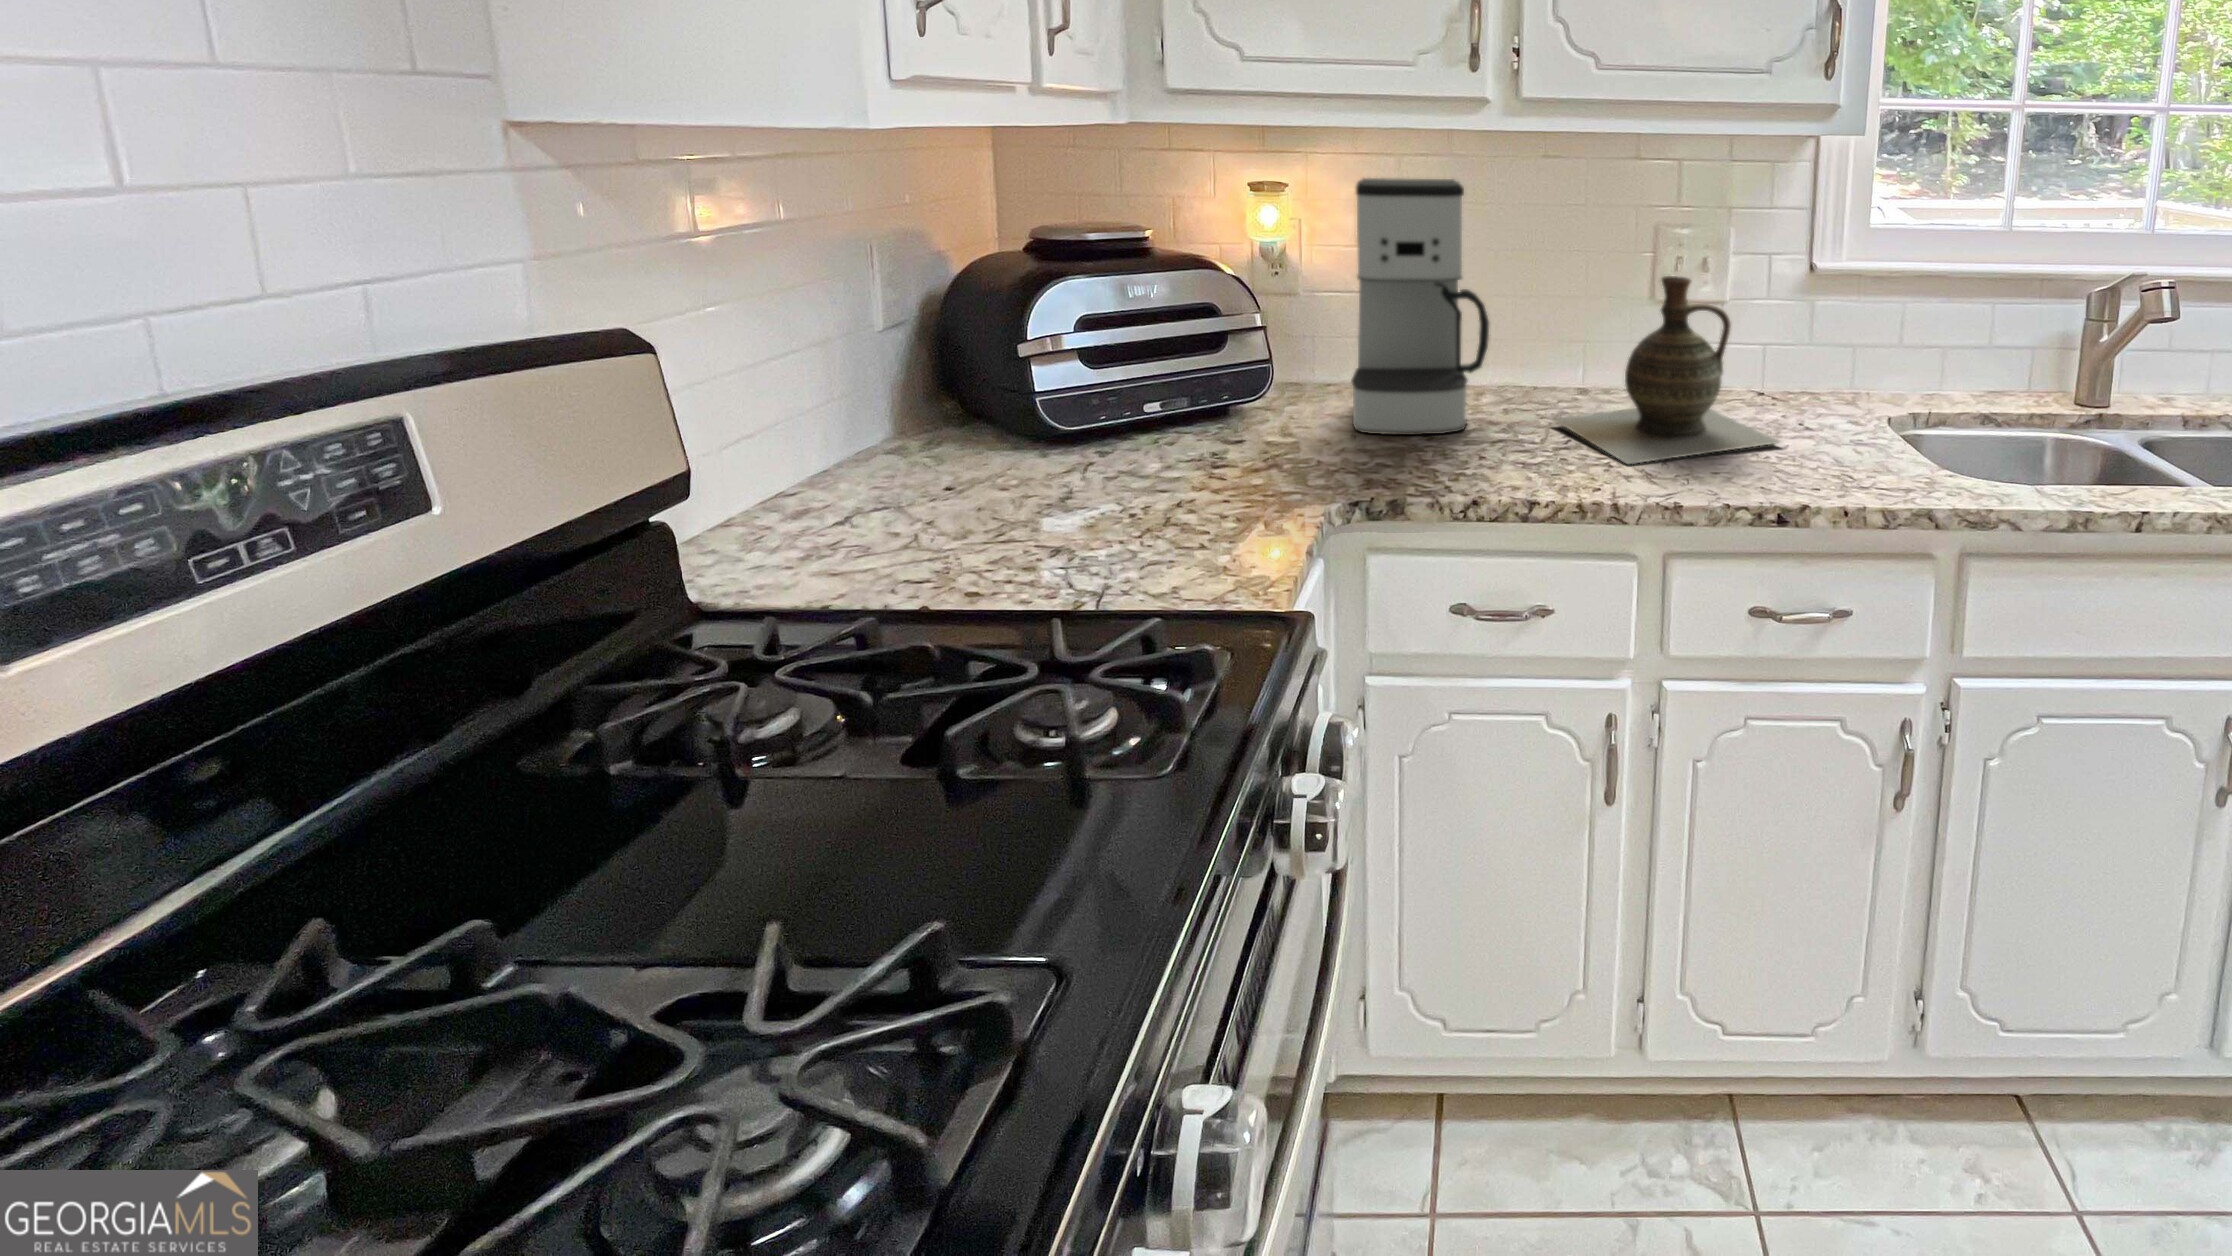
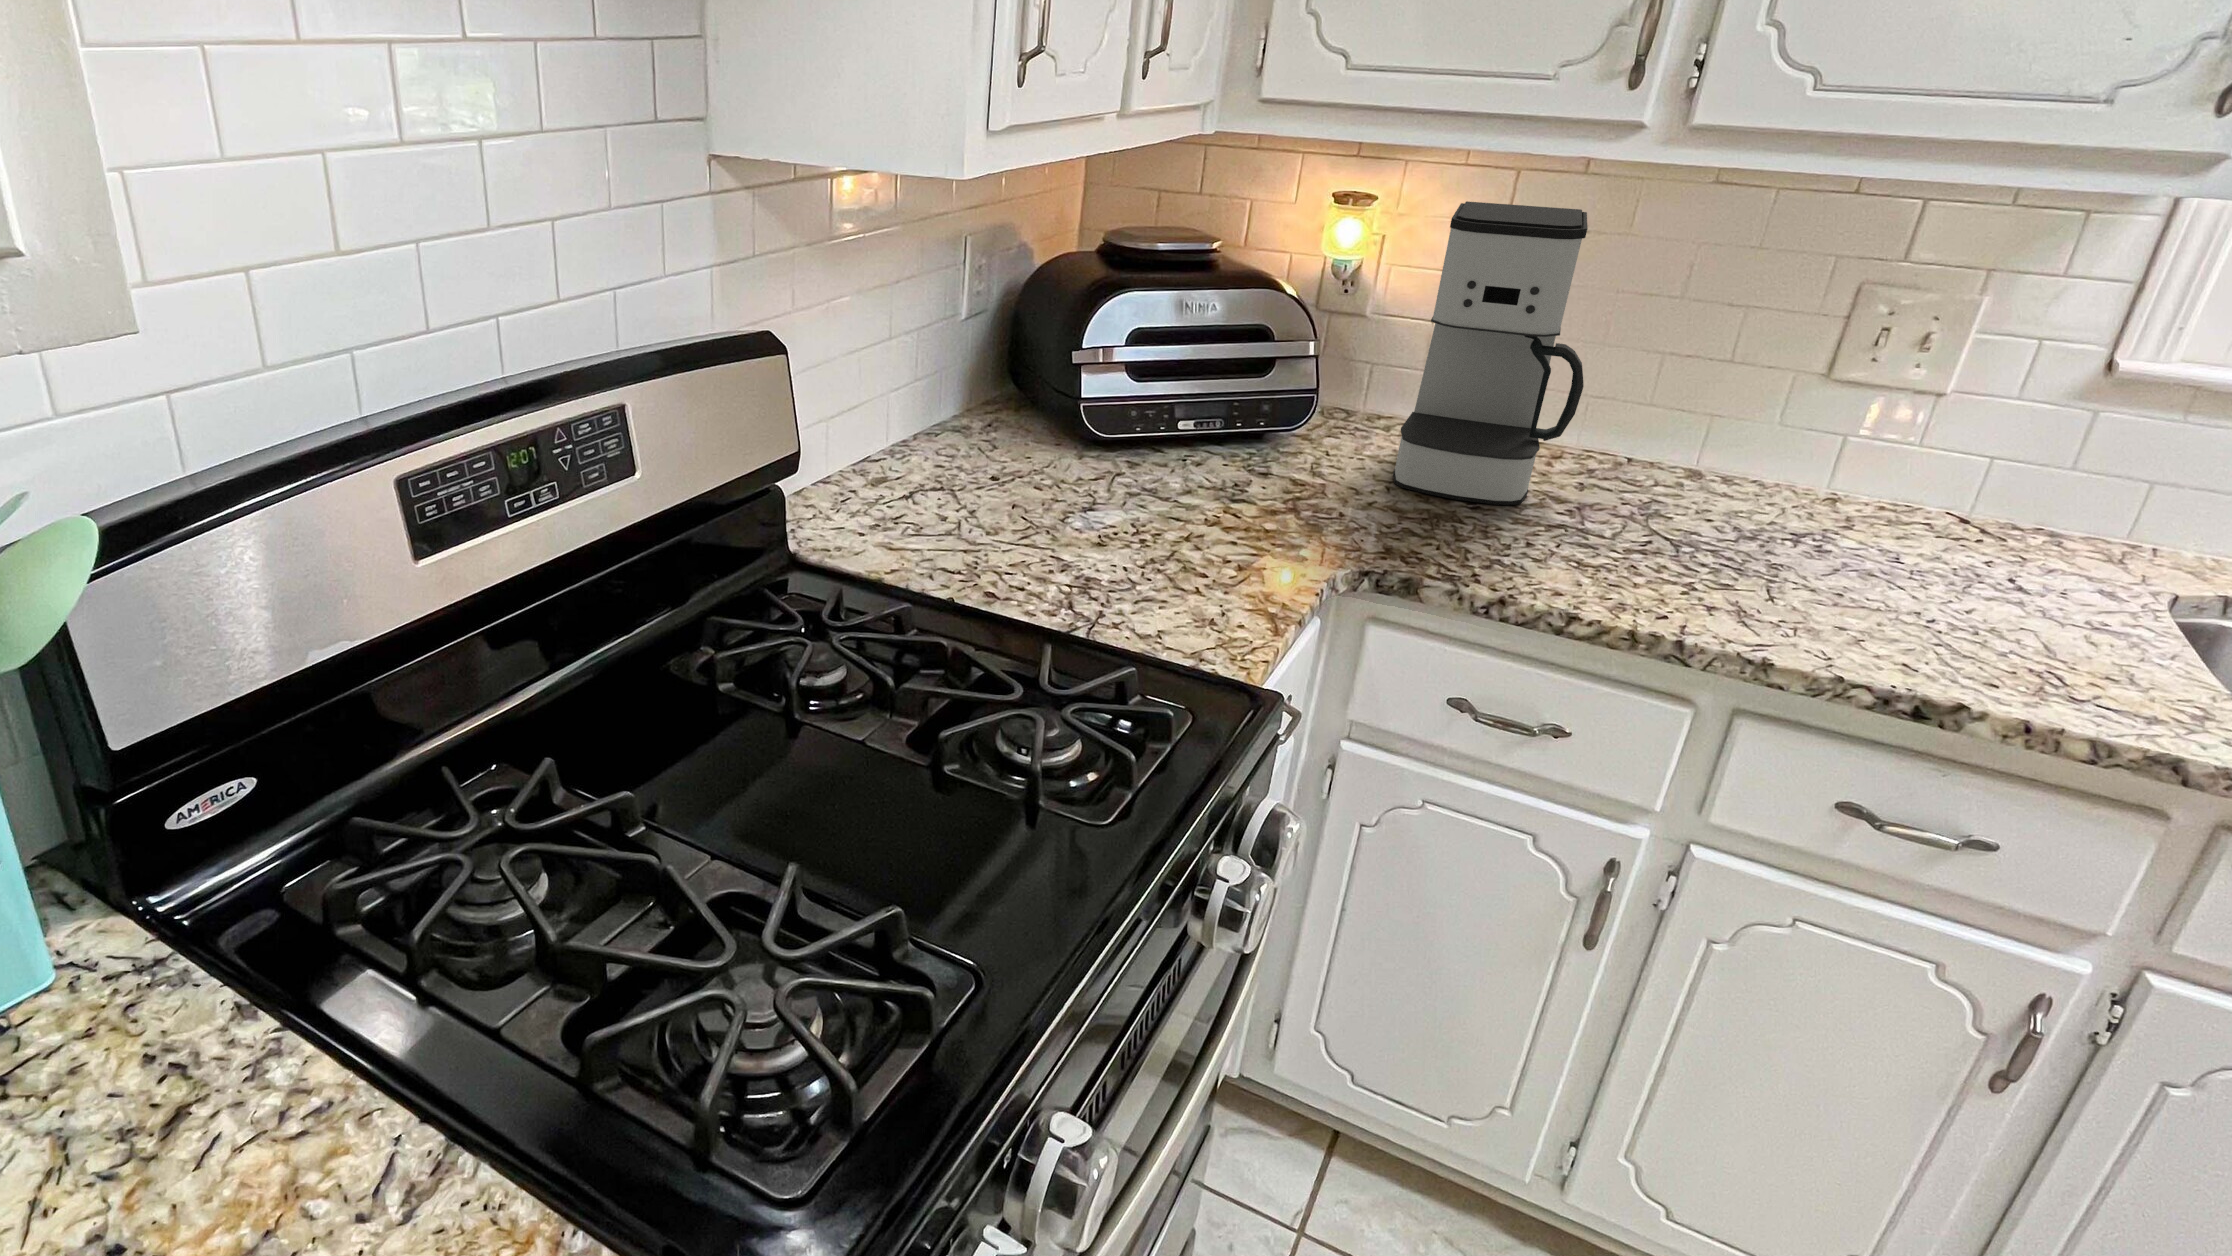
ceramic jug: present [1554,276,1779,464] -> none [1635,365,1966,604]

